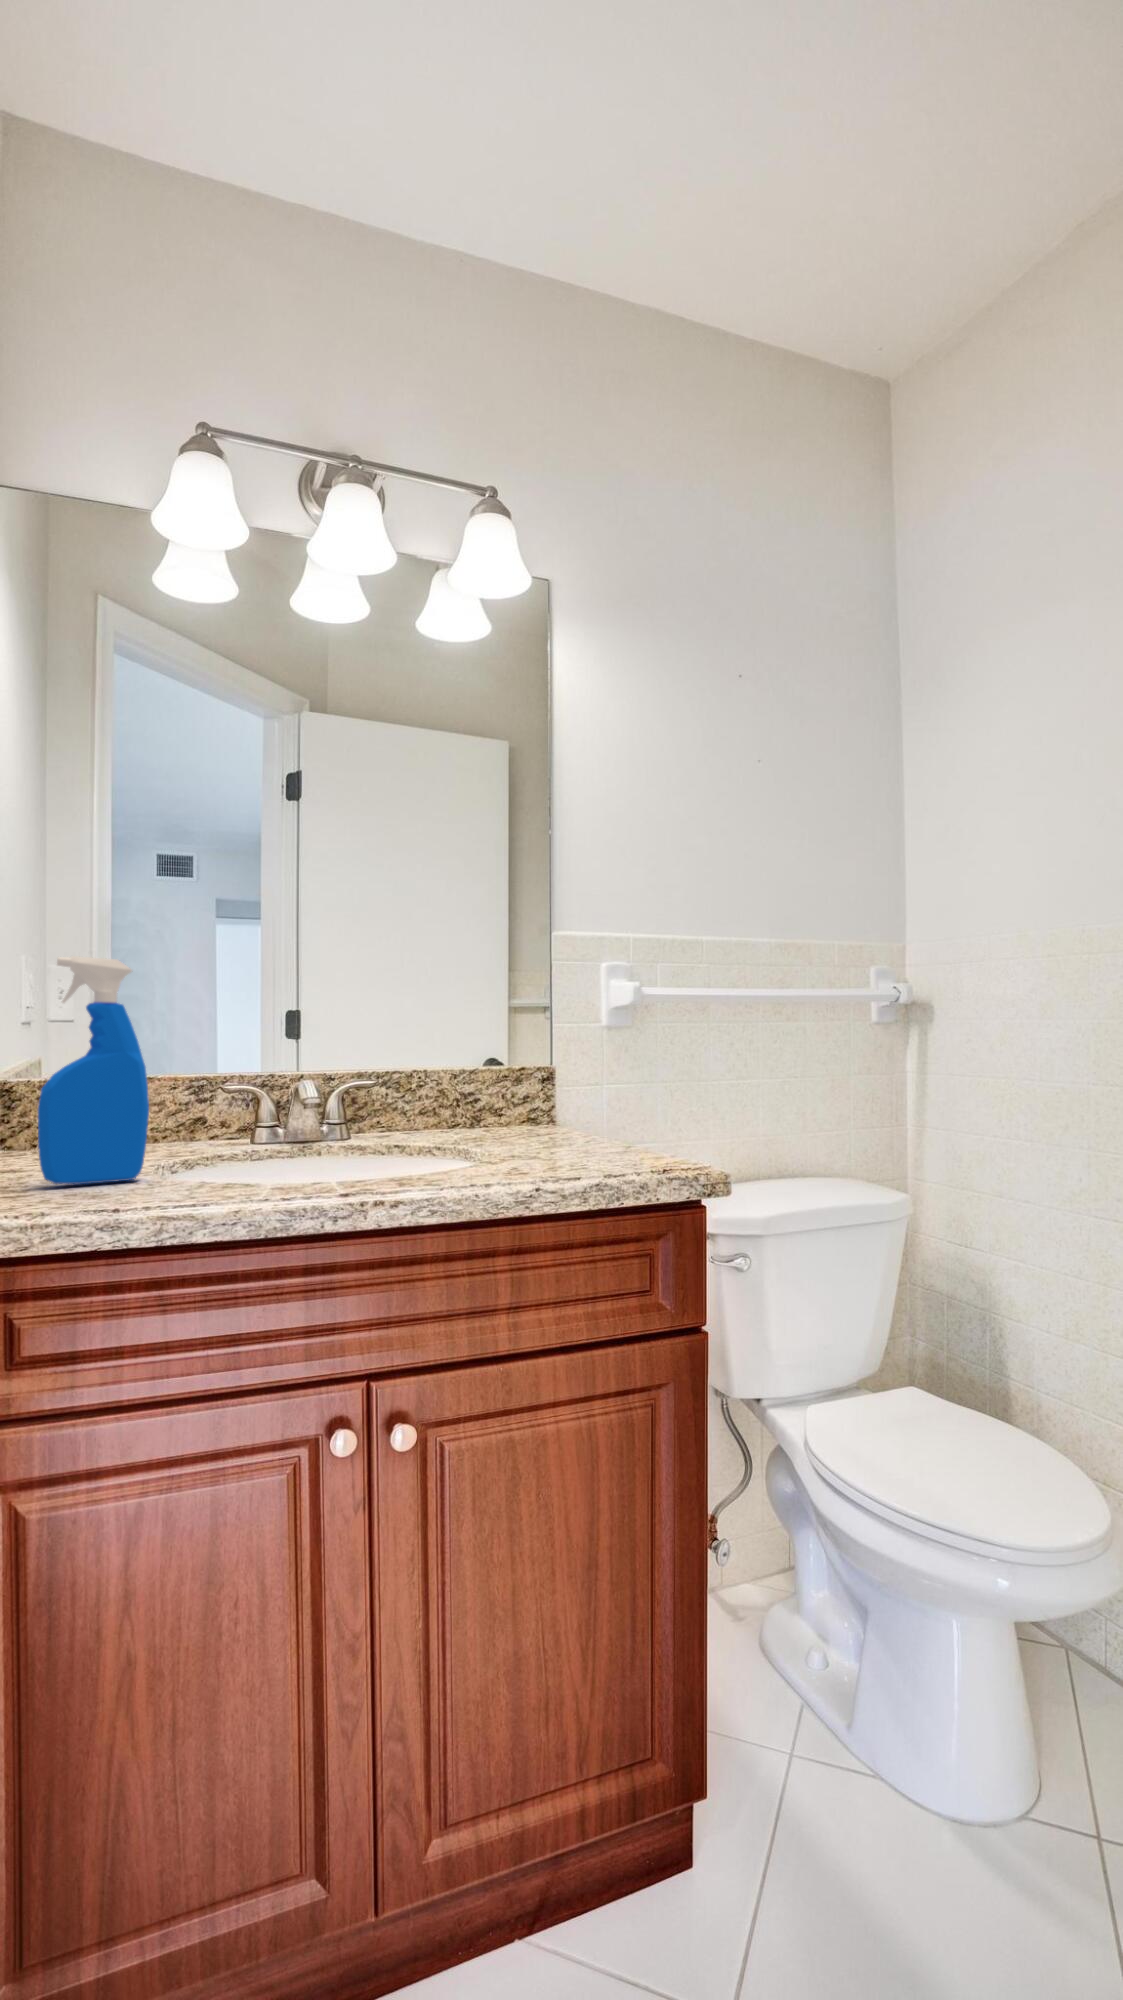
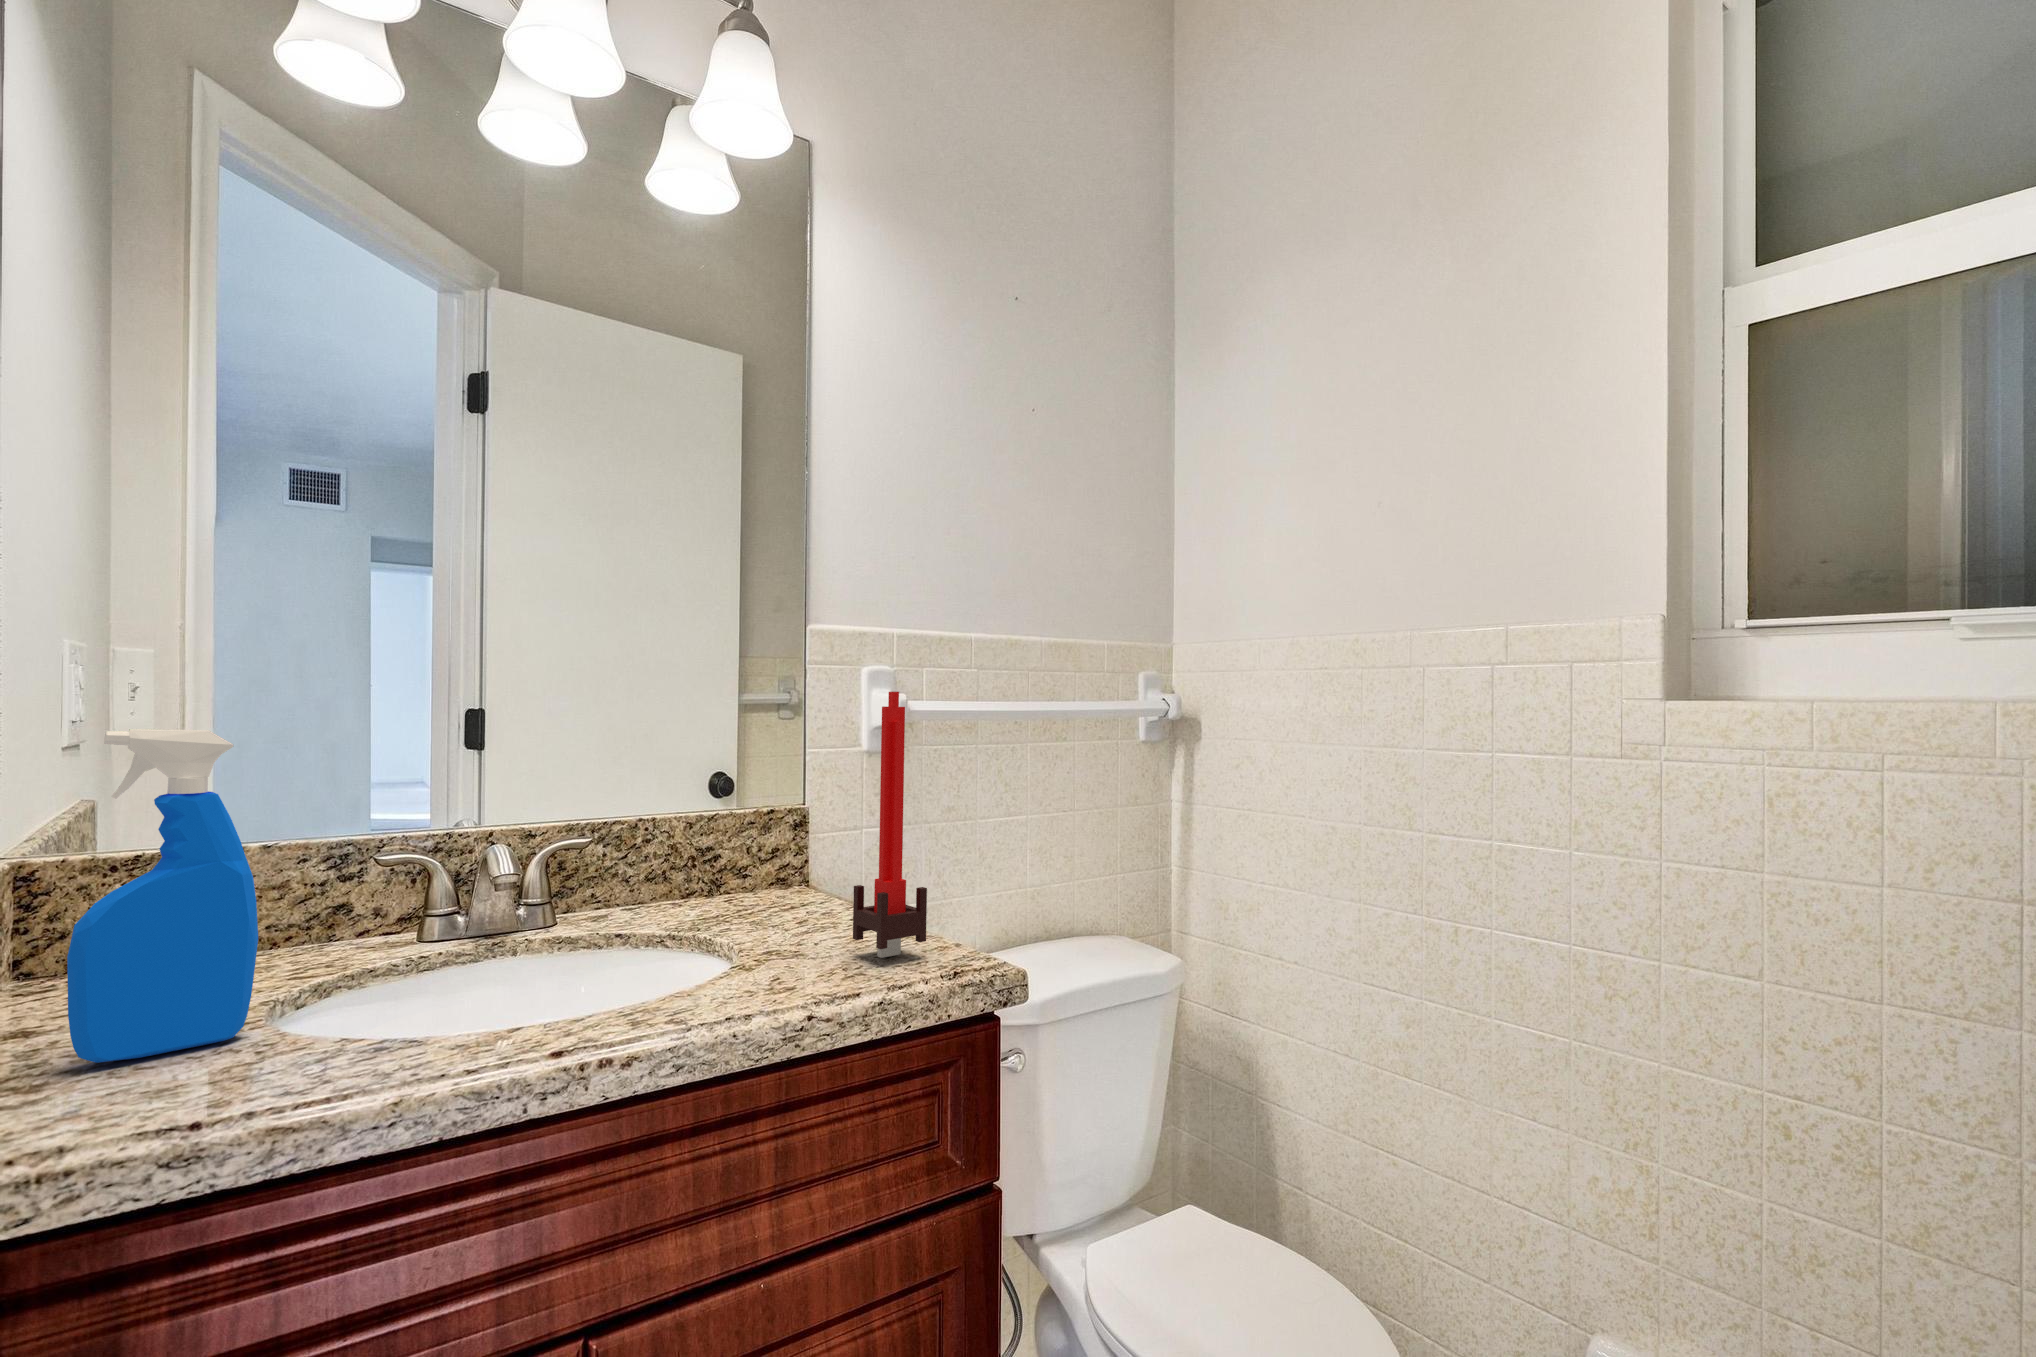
candle: none [578,937,639,1161] -> present [853,692,927,958]

